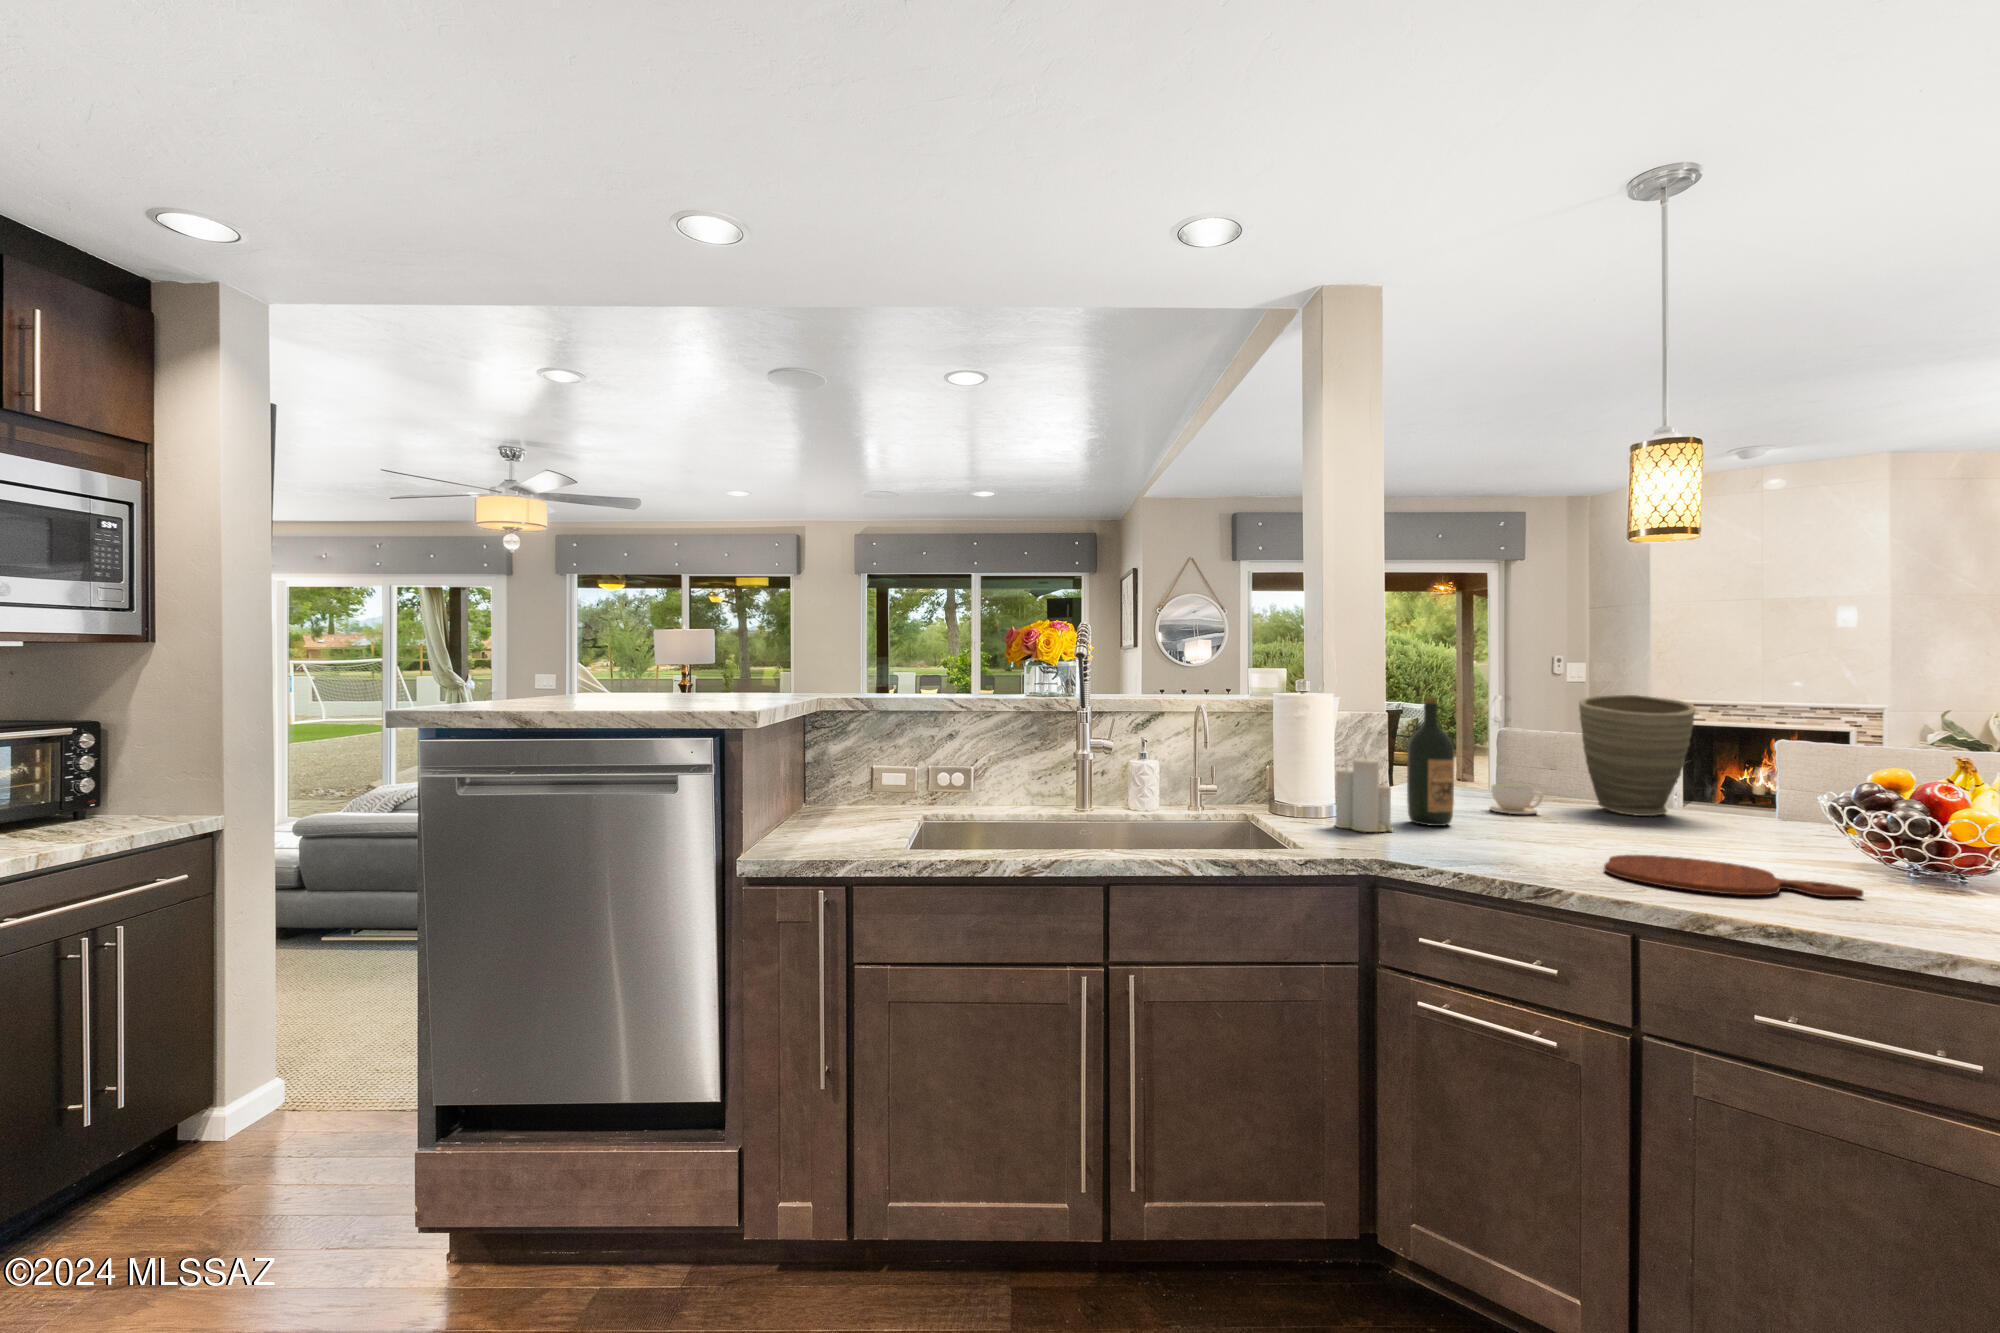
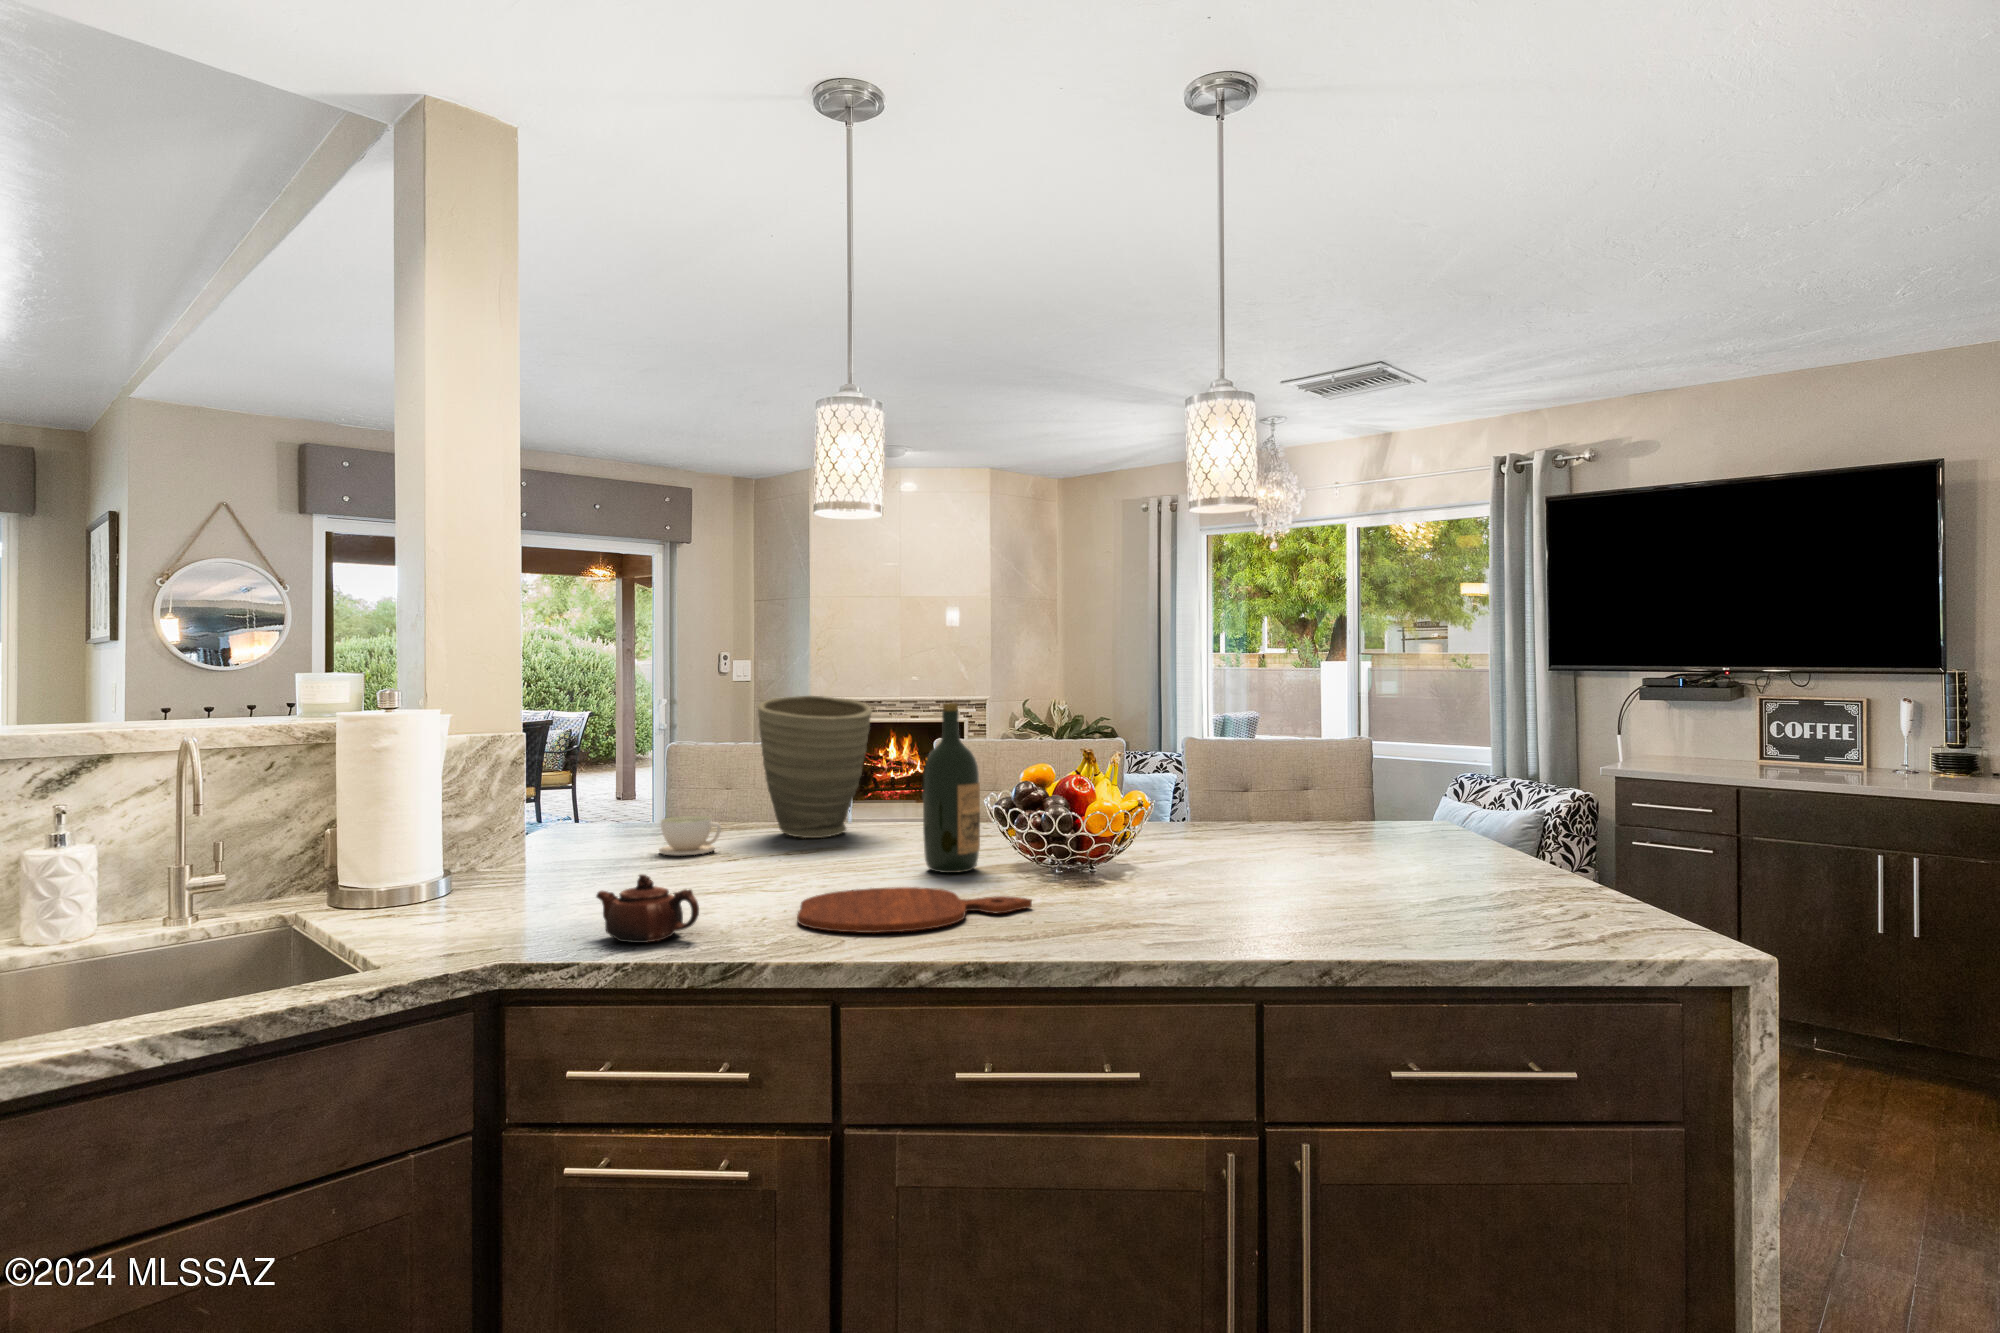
wine bottle: present [1407,697,1454,826] -> present [923,703,980,873]
candle: present [1335,759,1393,832] -> none [440,794,530,917]
teapot: none [1440,816,1519,864] -> present [596,874,699,943]

